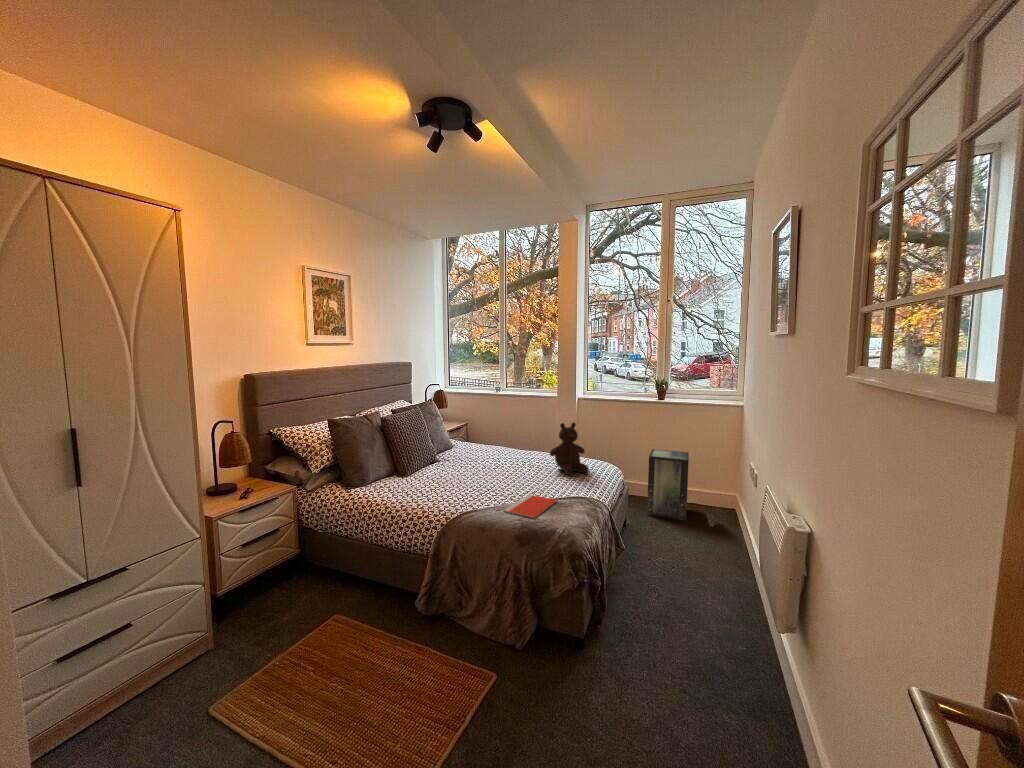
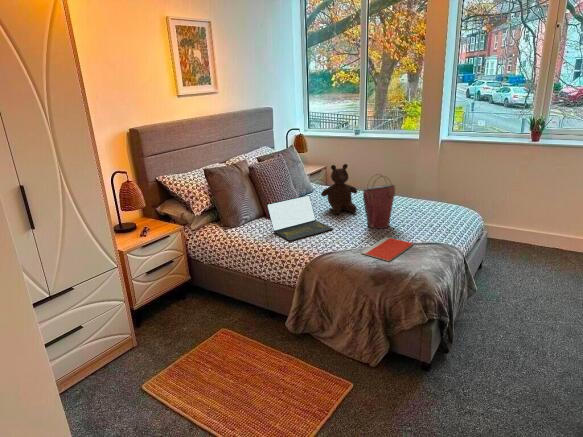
teddy bear: present [550,422,589,475] -> present [321,164,358,214]
handbag: none [504,429,536,486] -> present [363,175,395,228]
storage box: present [647,449,689,521] -> none [510,188,566,262]
laptop: none [400,451,473,501] -> present [267,195,333,241]

